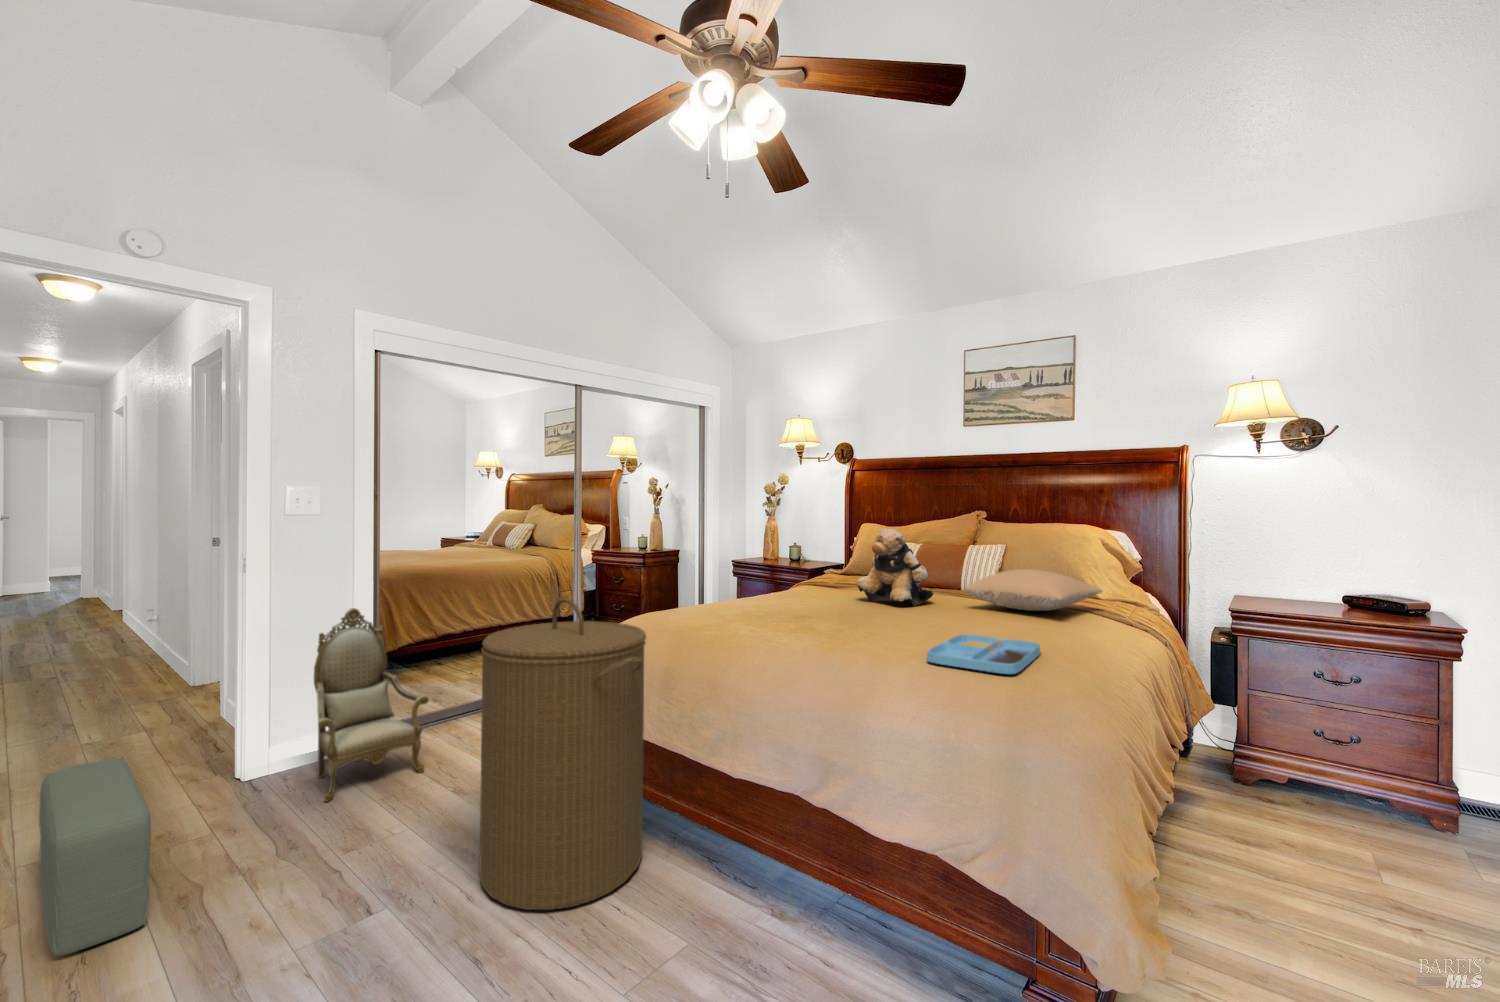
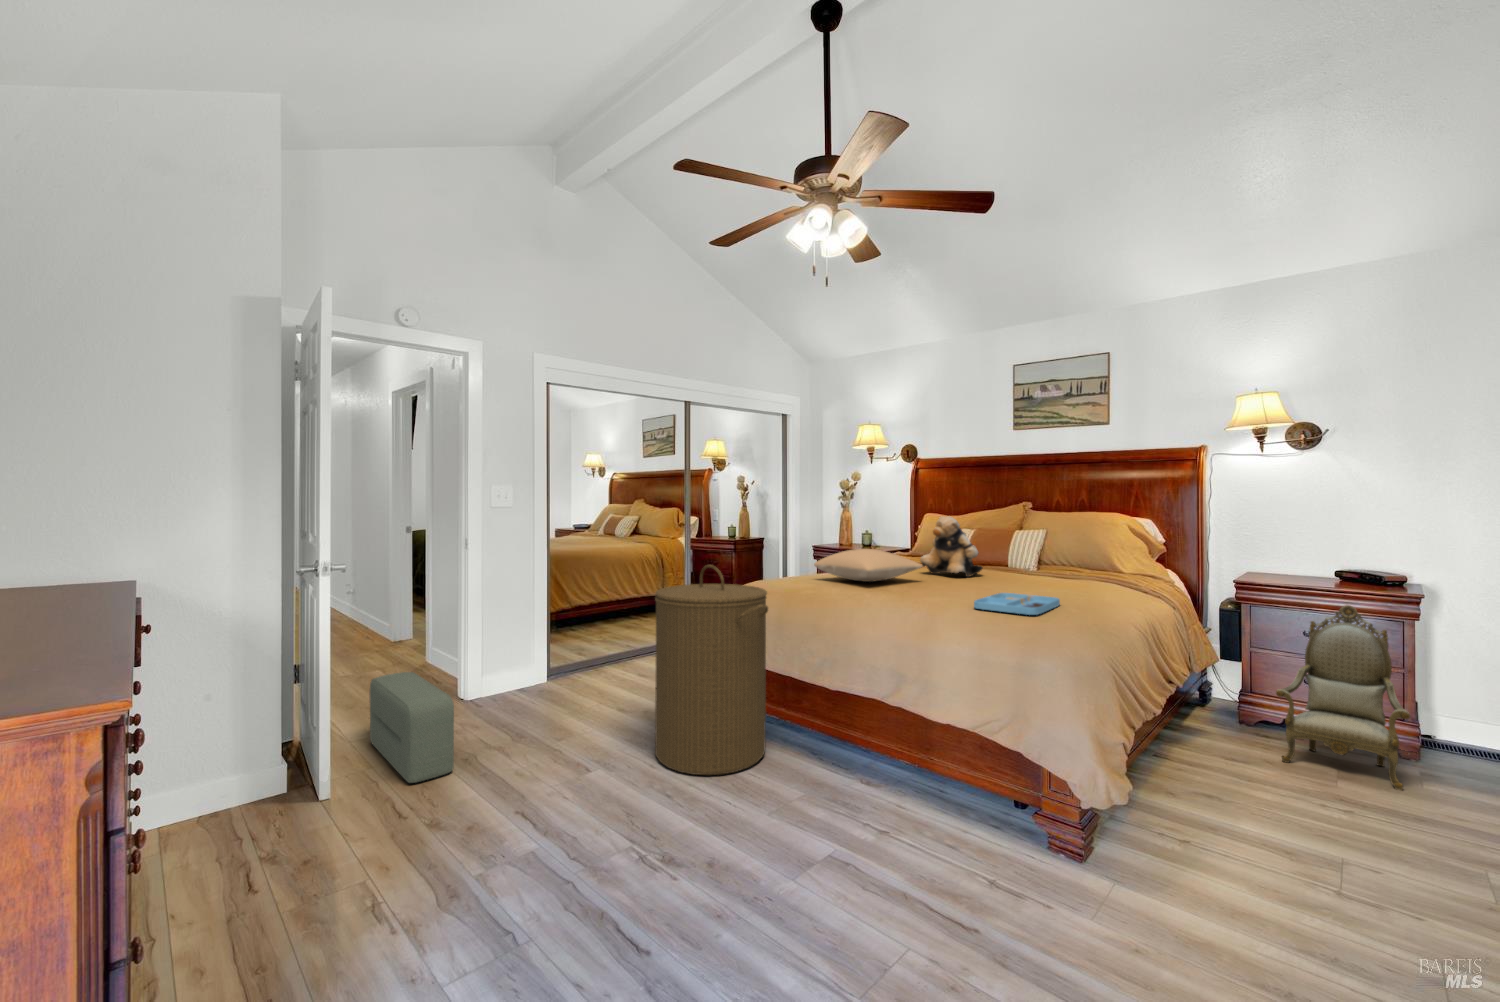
pillow: present [965,569,1102,611] -> present [814,549,923,582]
armchair: present [314,608,429,802] -> present [1276,605,1410,791]

